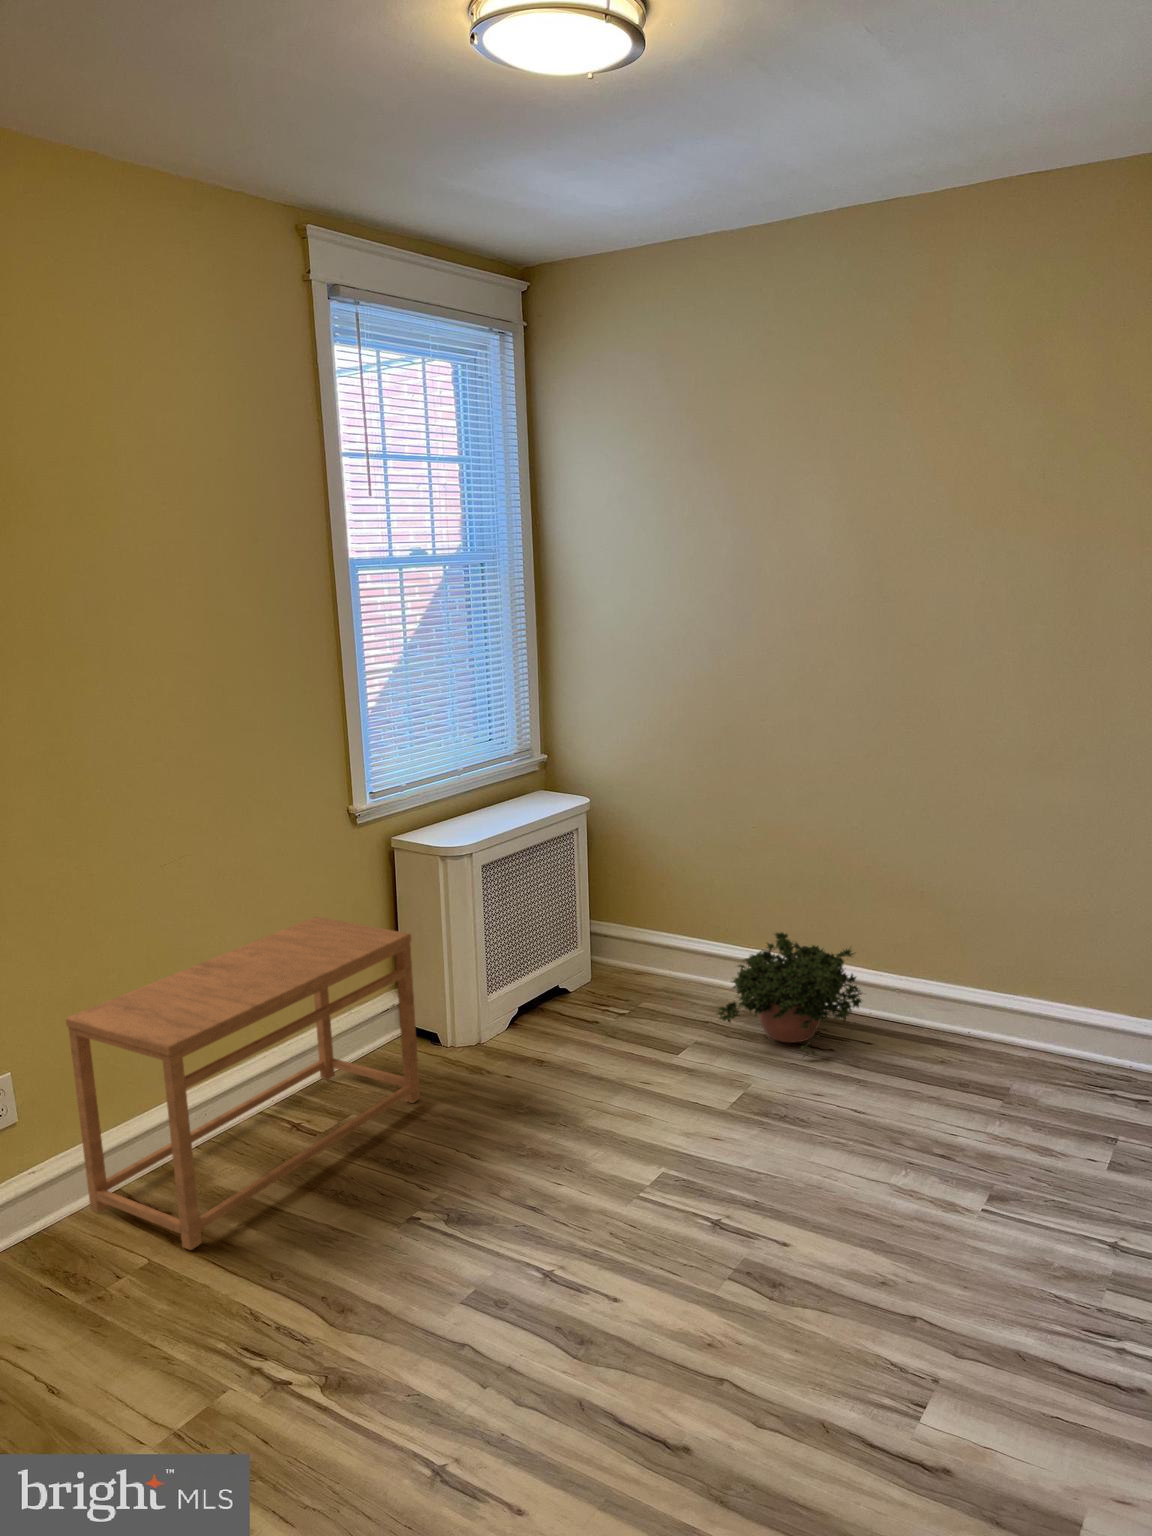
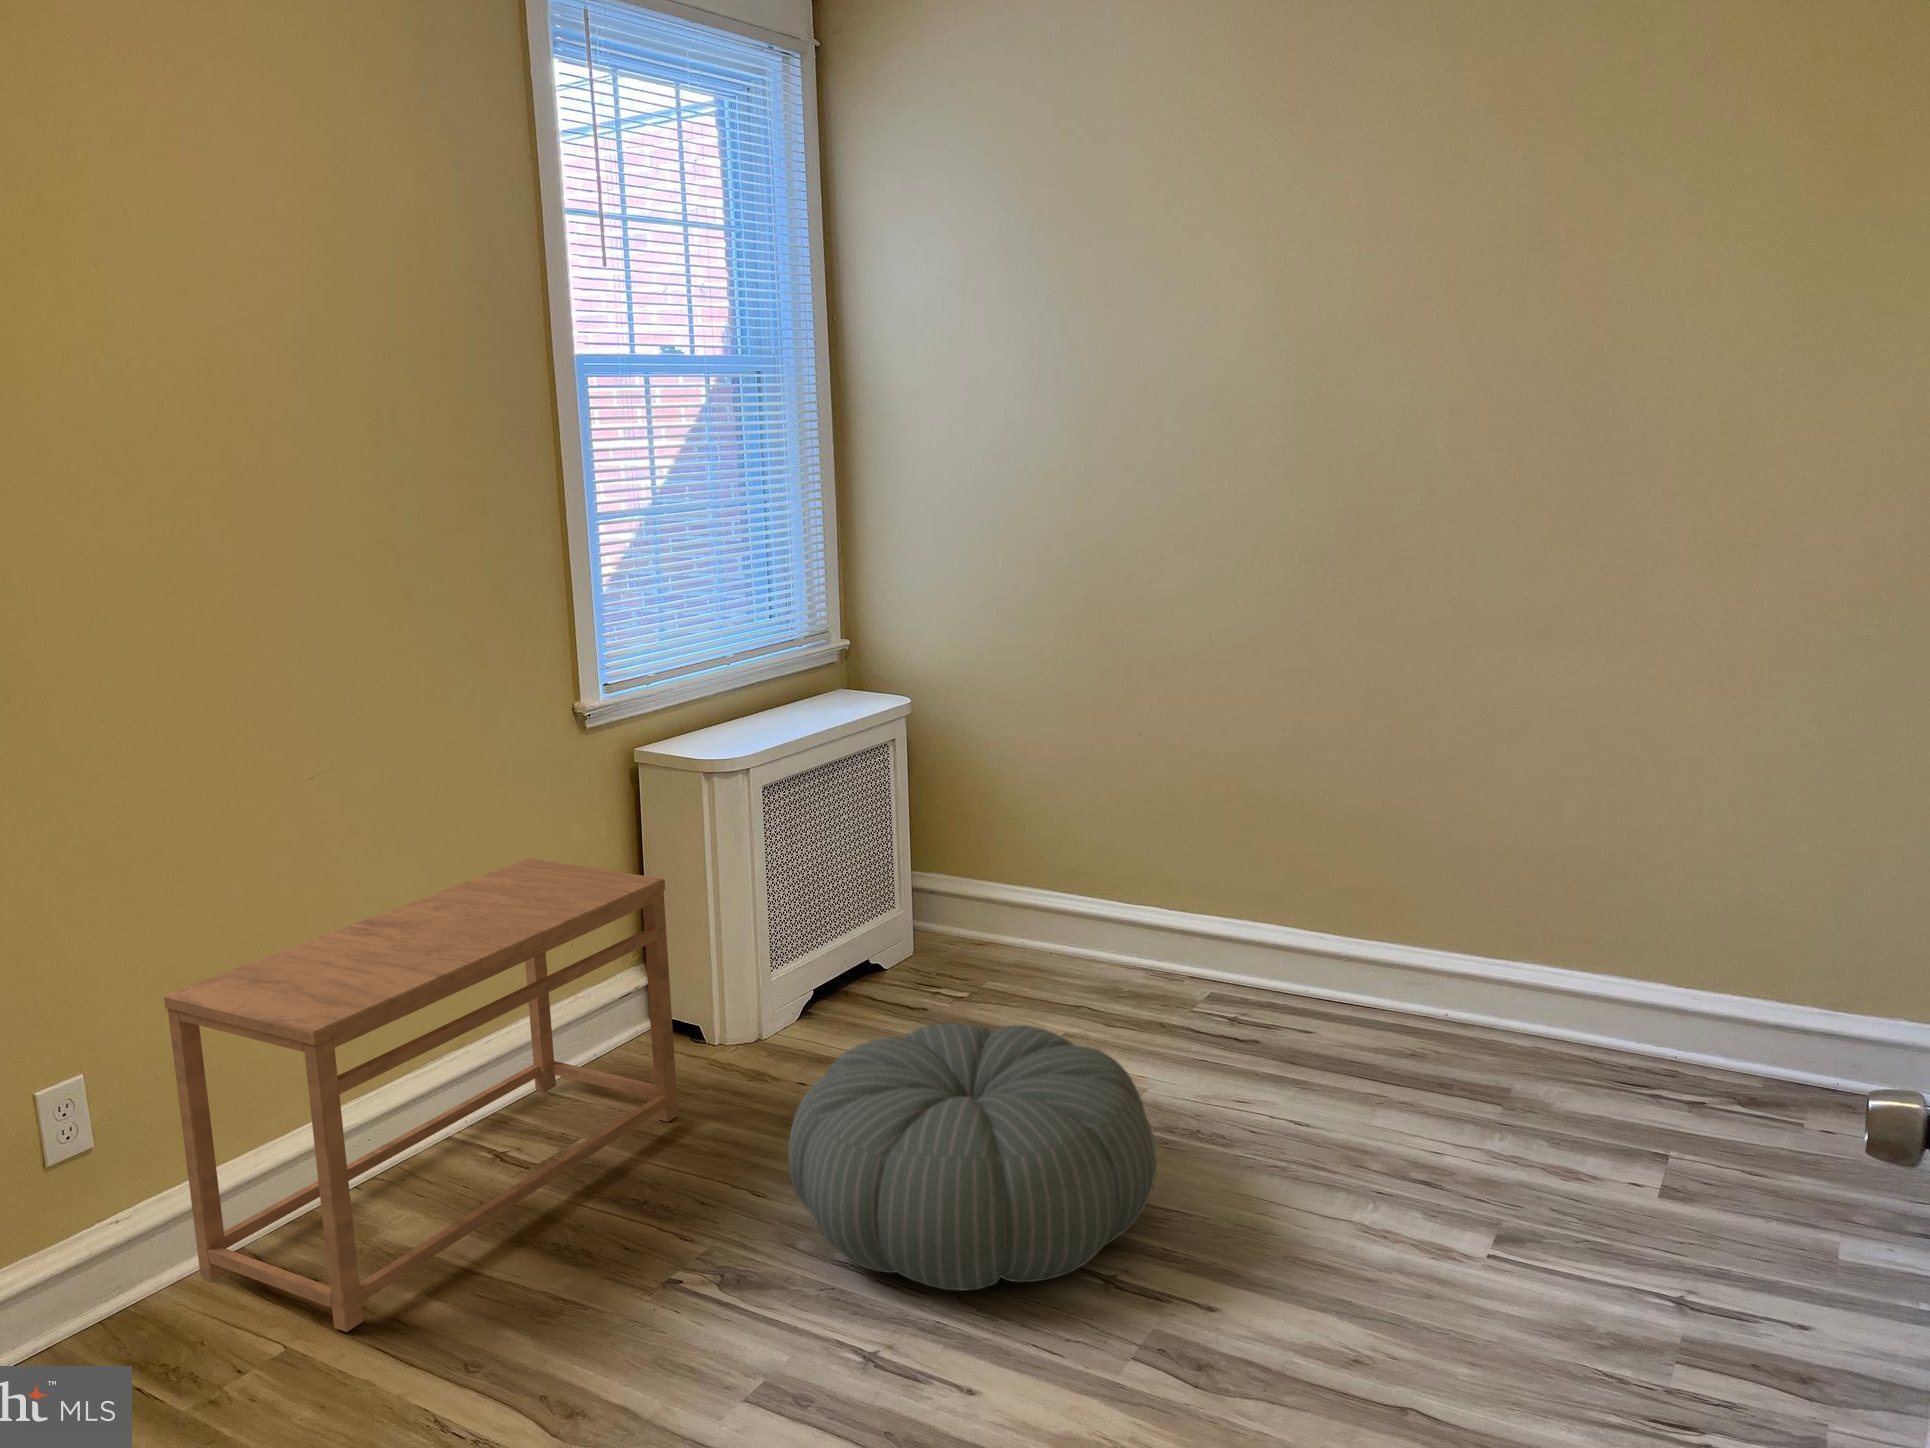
potted plant: present [716,932,862,1056] -> none [1090,878,1305,1055]
pouf: none [495,1039,751,1229] -> present [788,1023,1156,1291]

